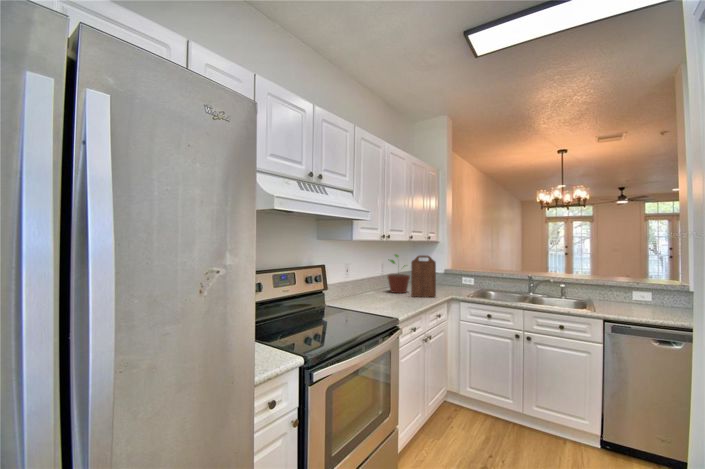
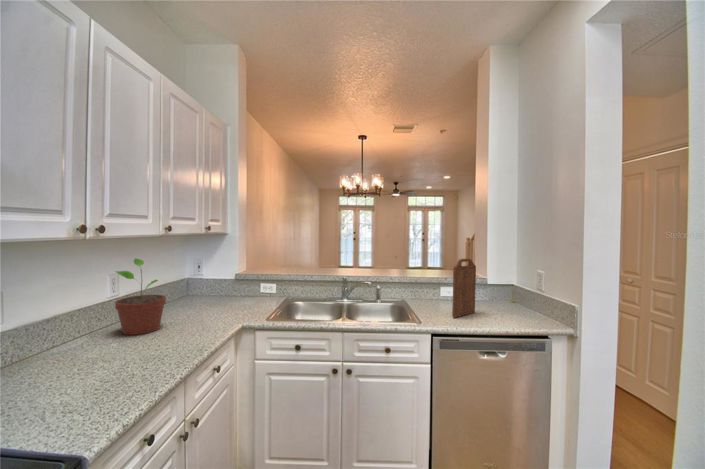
cutting board: present [411,255,436,297] -> present [452,258,476,318]

